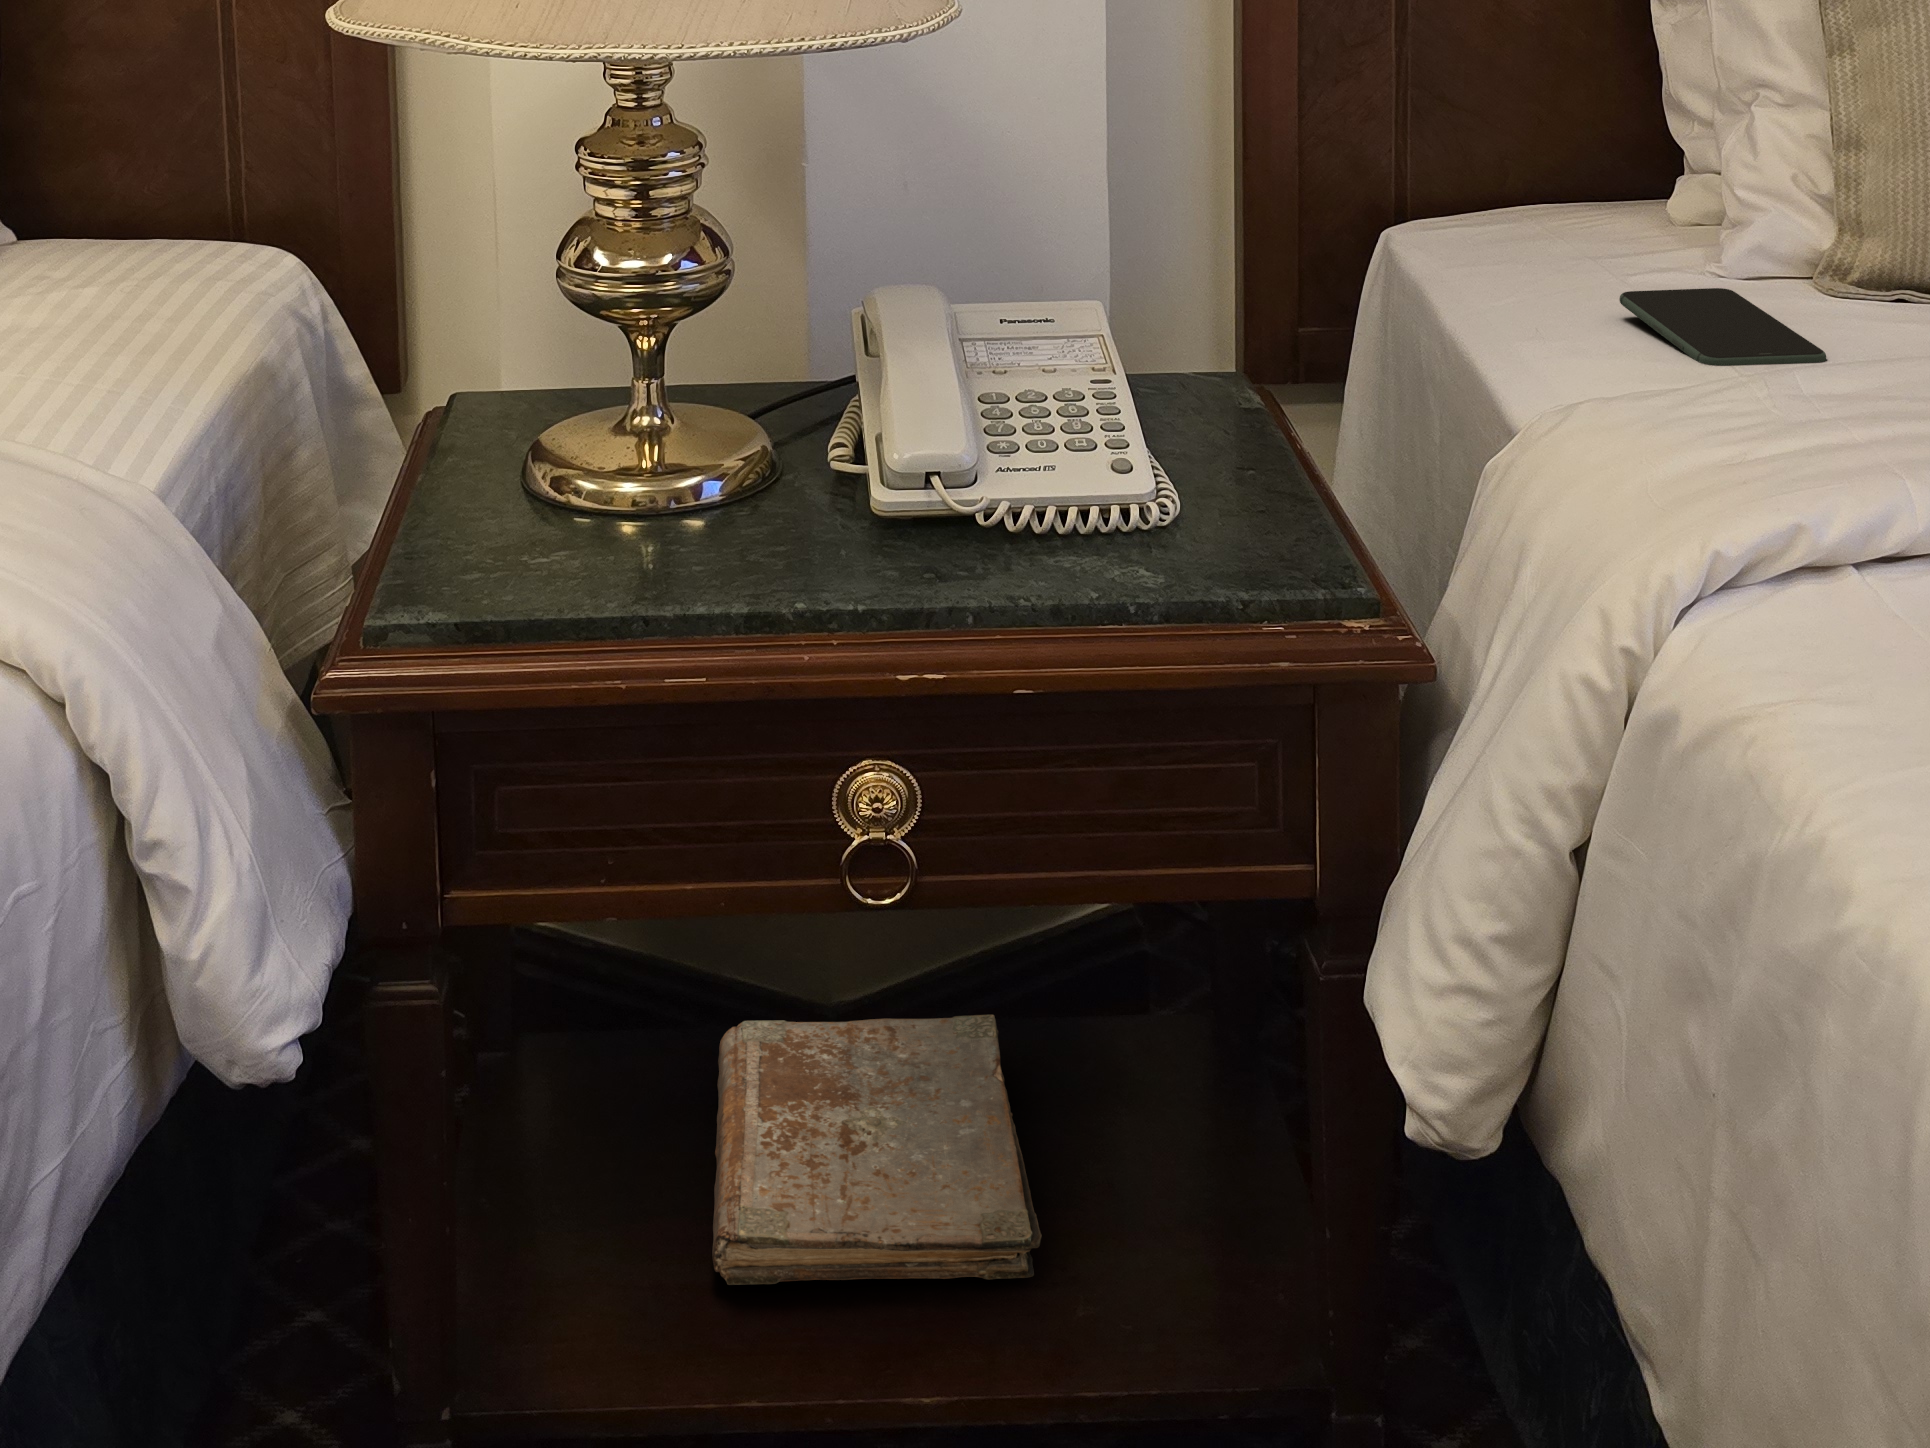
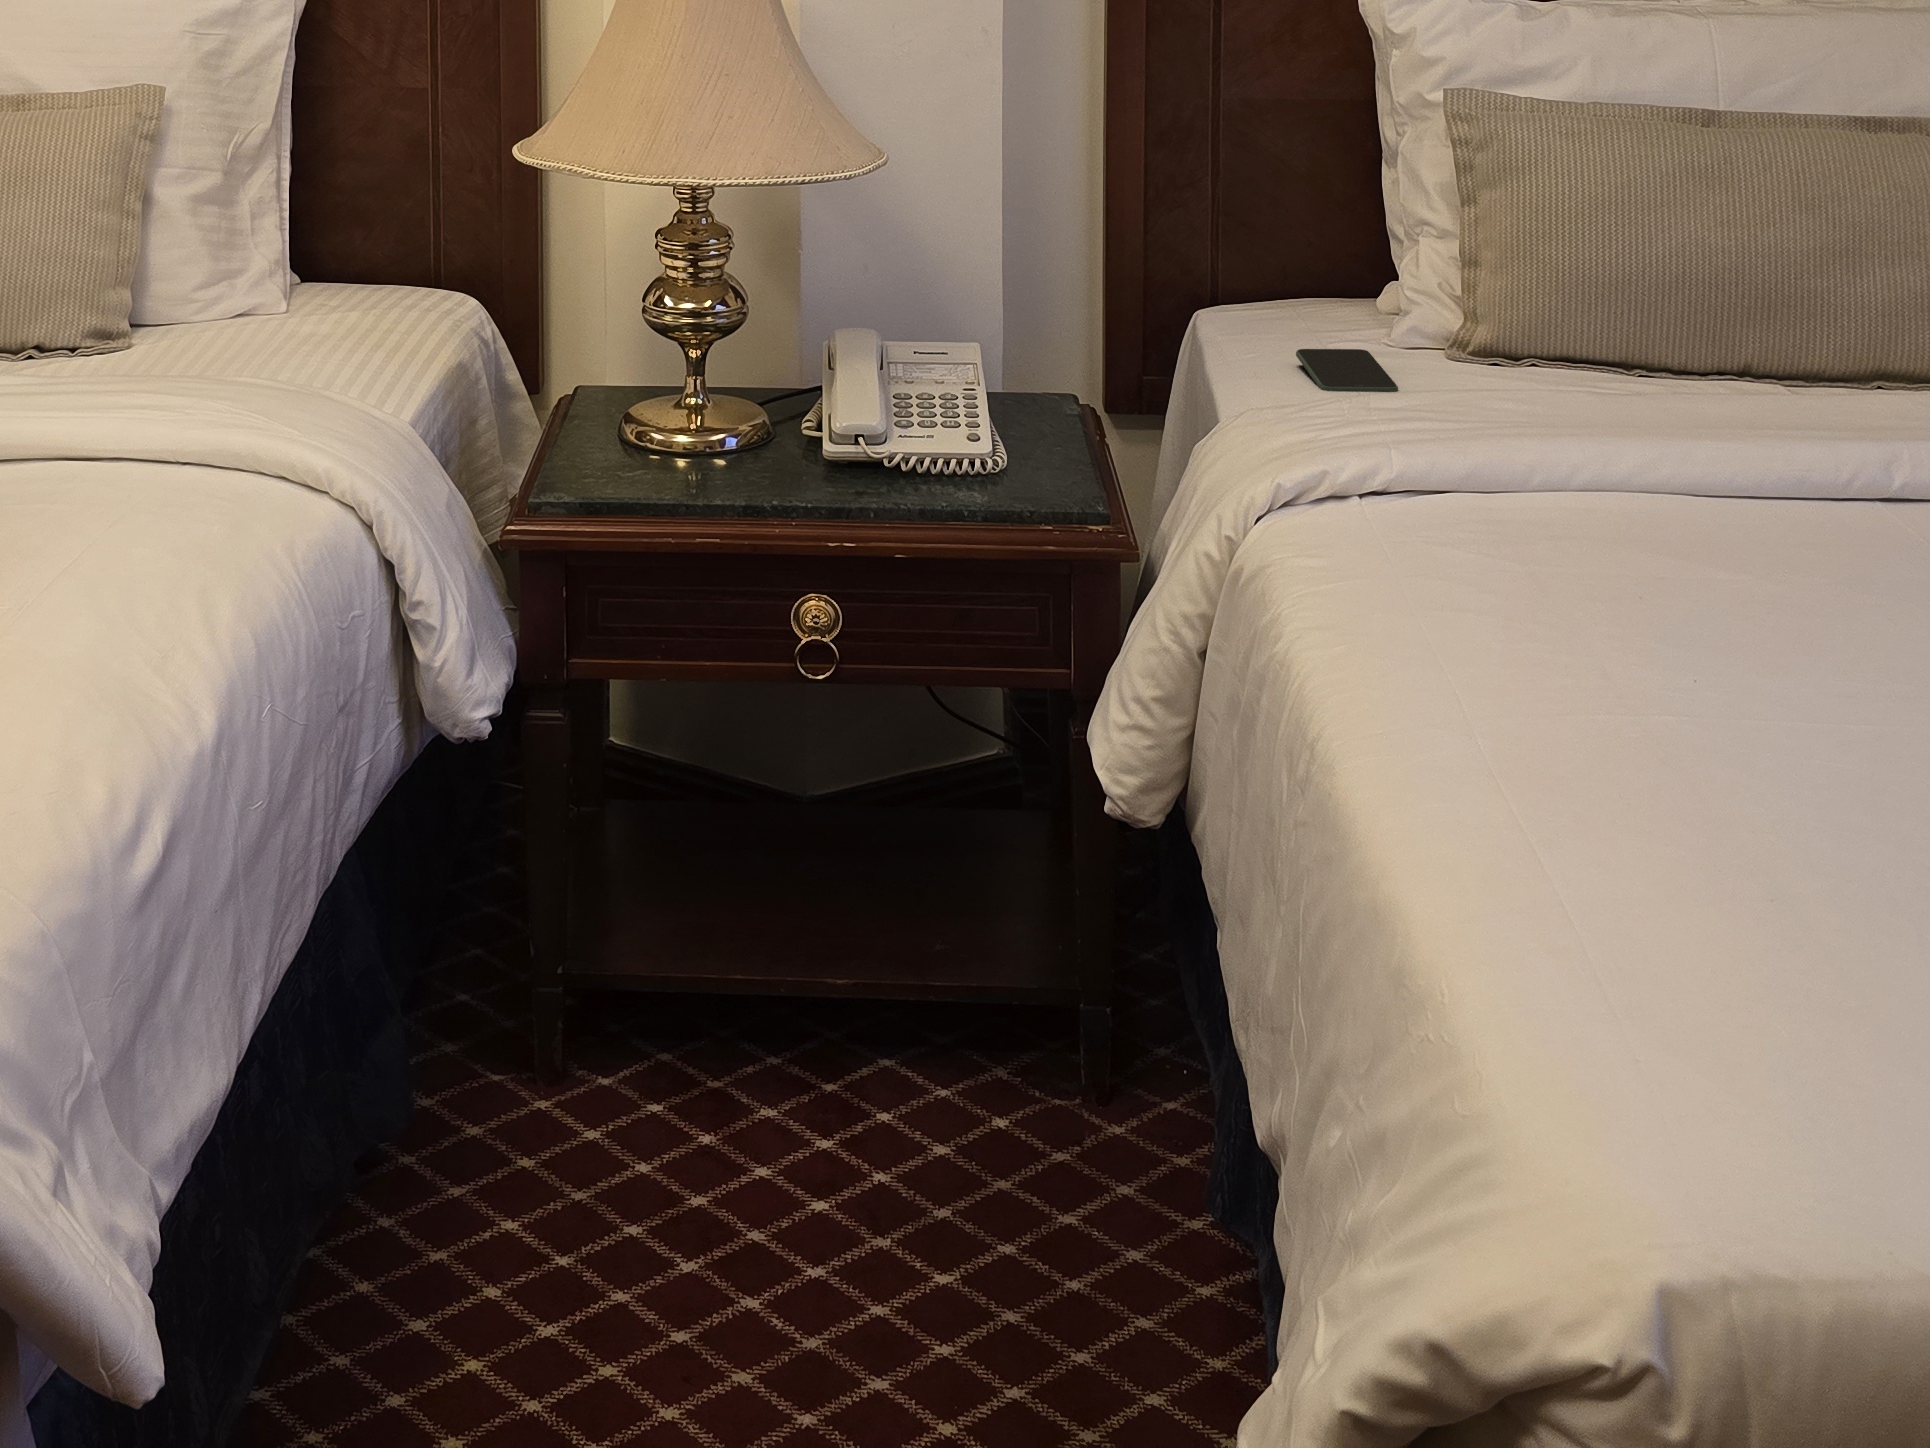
book: present [712,1015,1042,1285] -> none [717,792,915,925]

